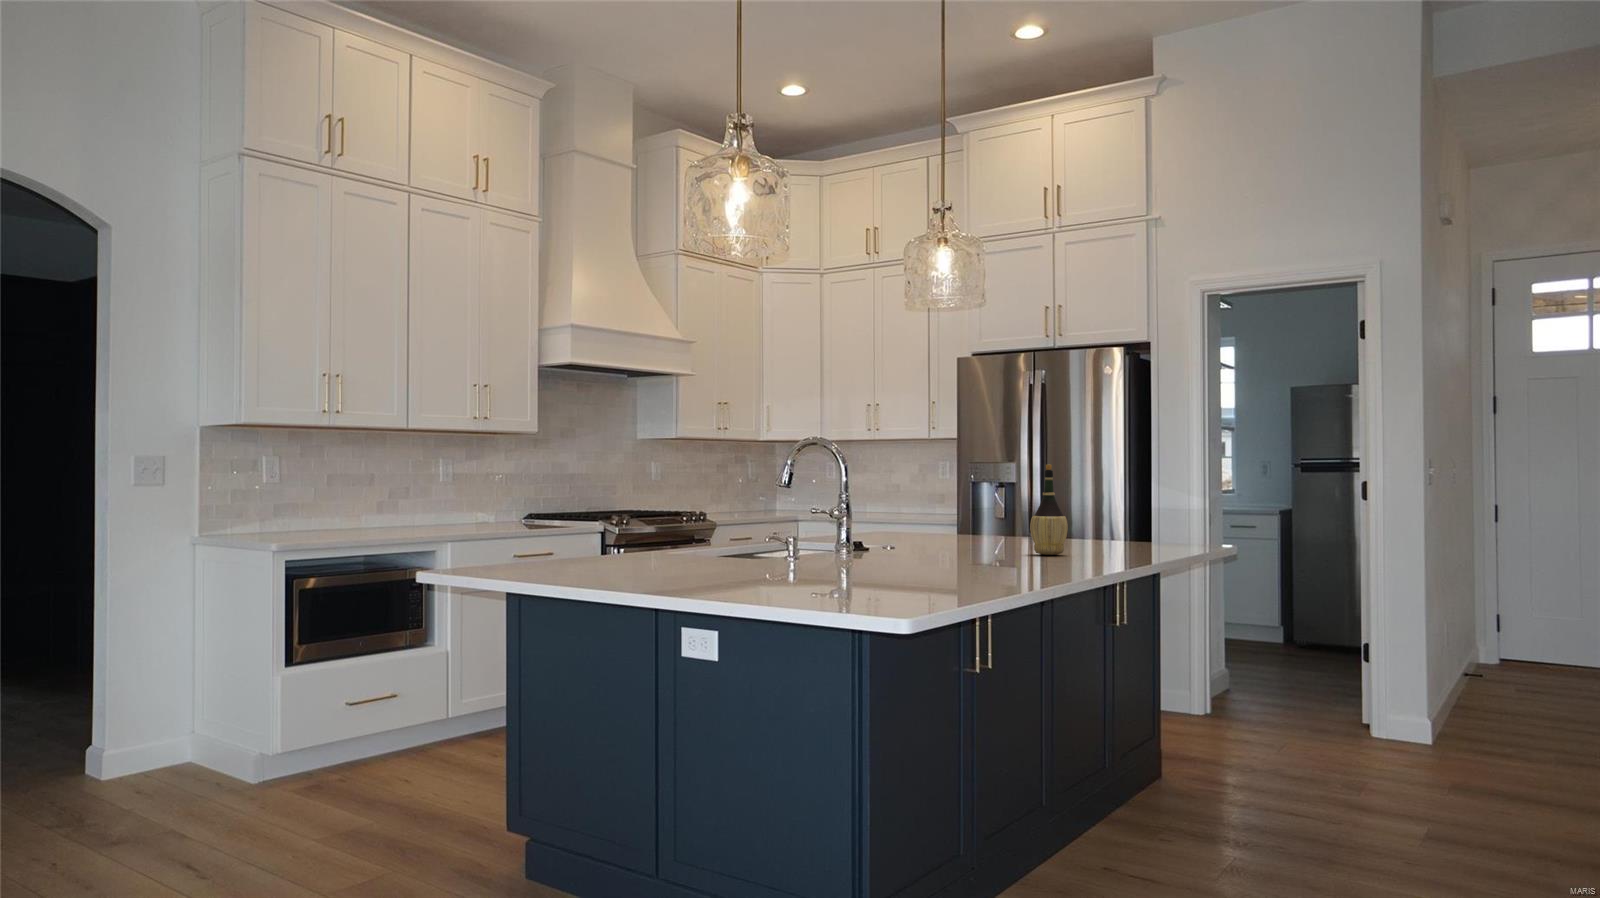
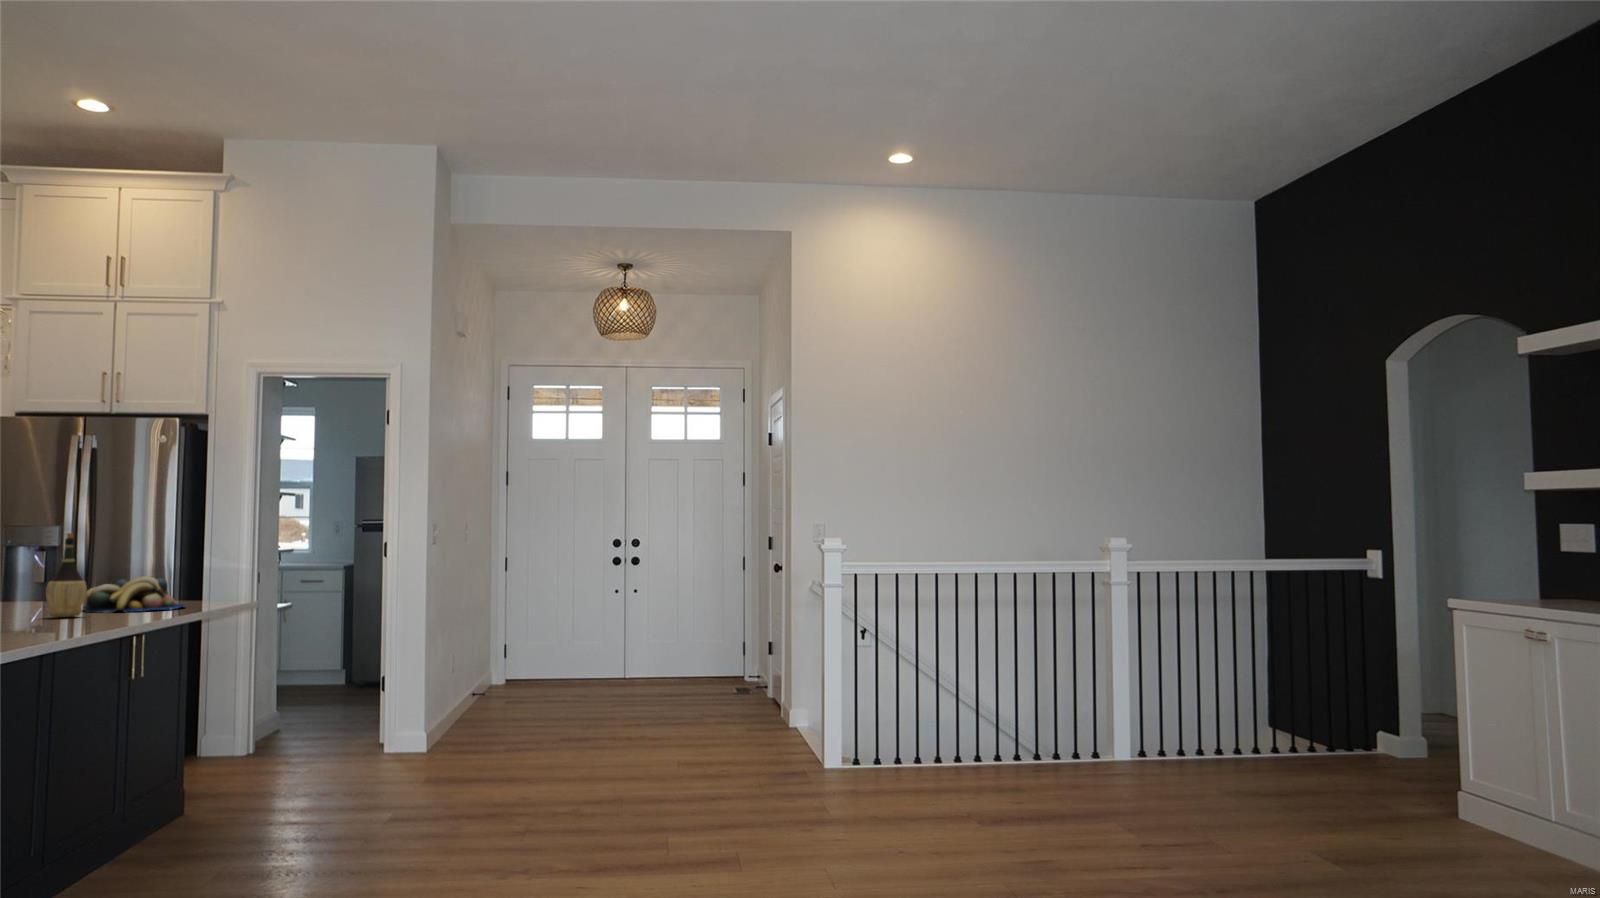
fruit bowl: none [1059,514,1160,553] -> present [83,576,185,613]

